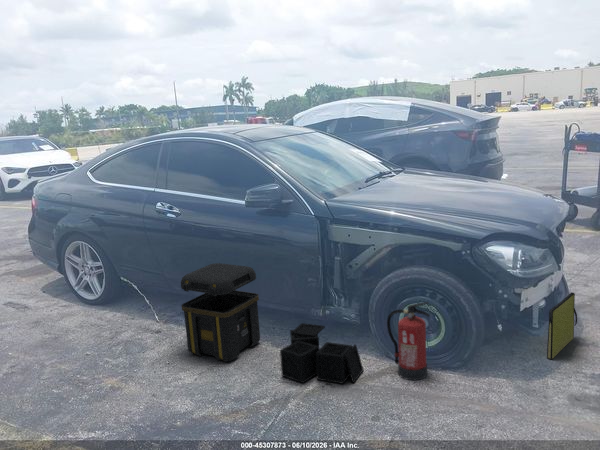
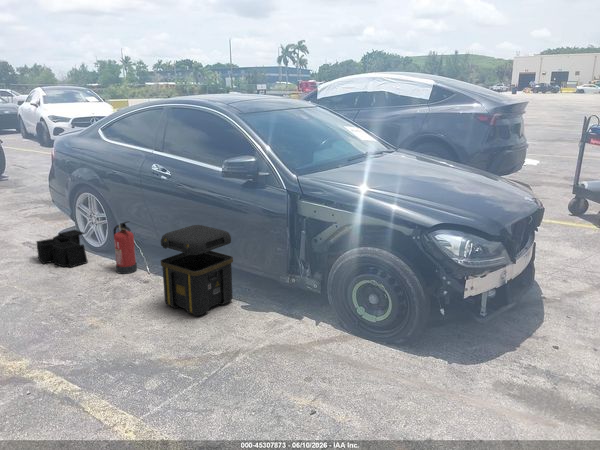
bag: present [547,293,577,359] -> none [491,284,531,346]
fire extinguisher: present [387,302,430,380] -> present [114,221,137,274]
storage bin: present [280,323,364,386] -> present [37,230,88,267]

